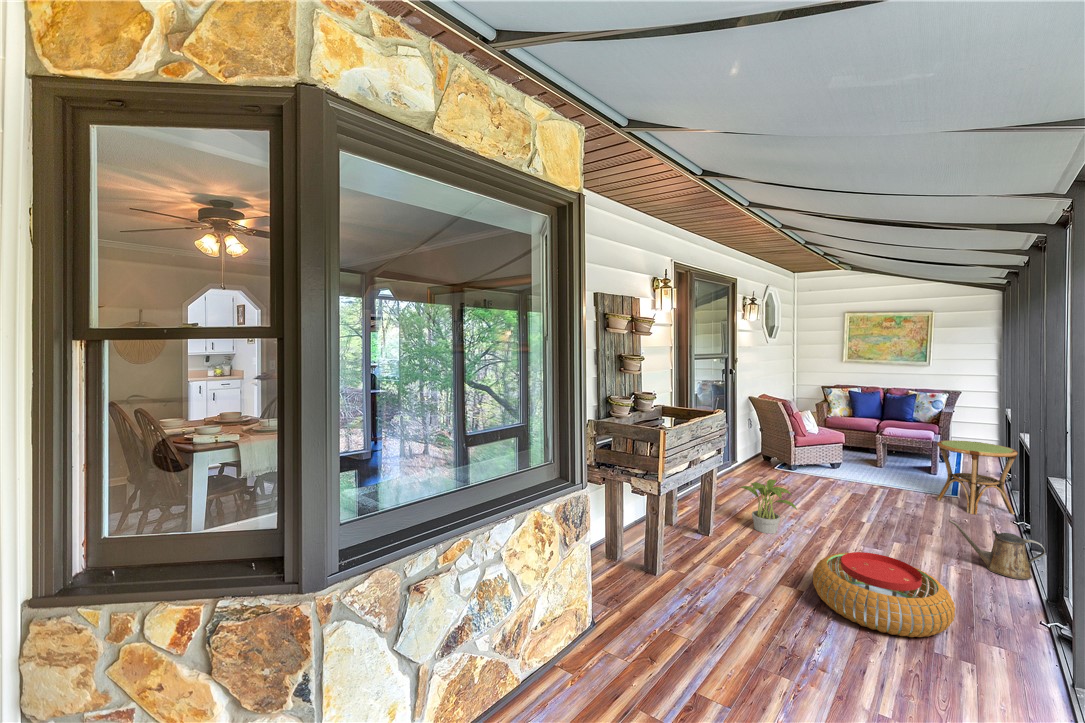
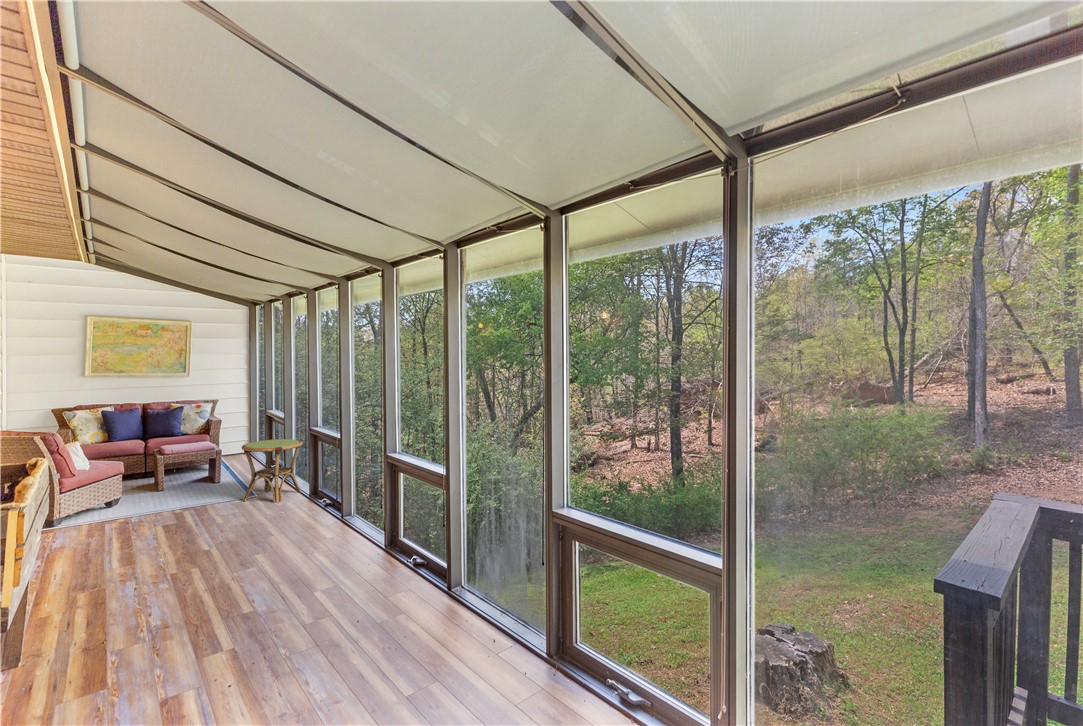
potted plant: present [740,479,797,534] -> none [43,538,157,622]
watering can: present [949,520,1045,580] -> none [304,502,362,539]
pouf: present [813,552,955,637] -> none [238,558,371,645]

